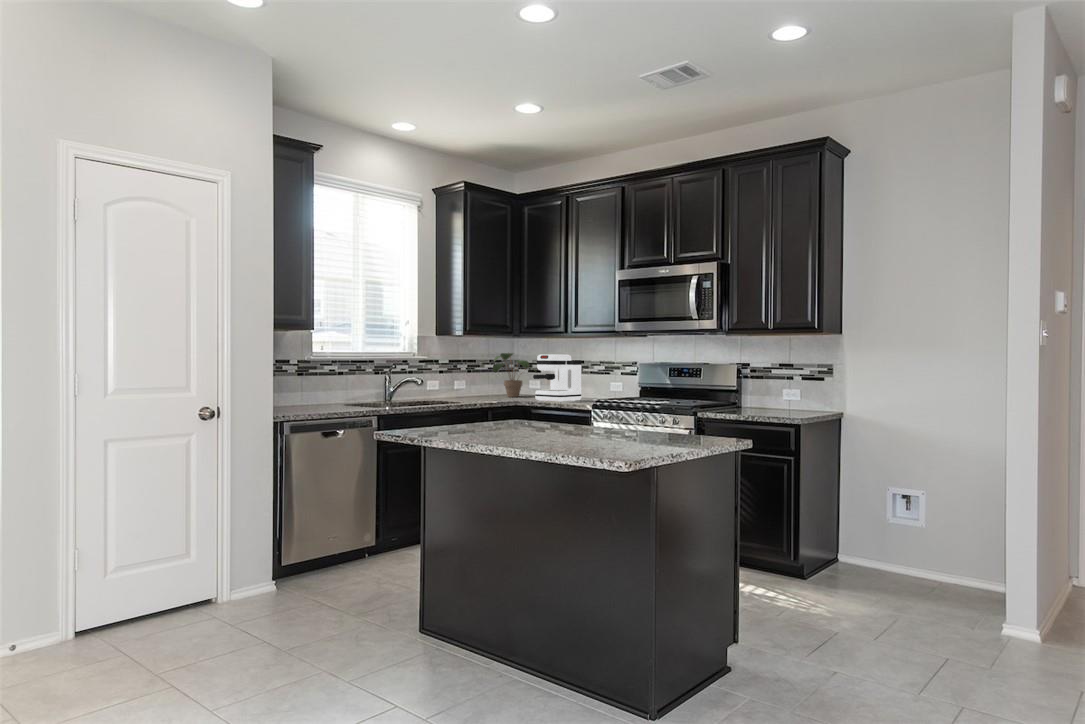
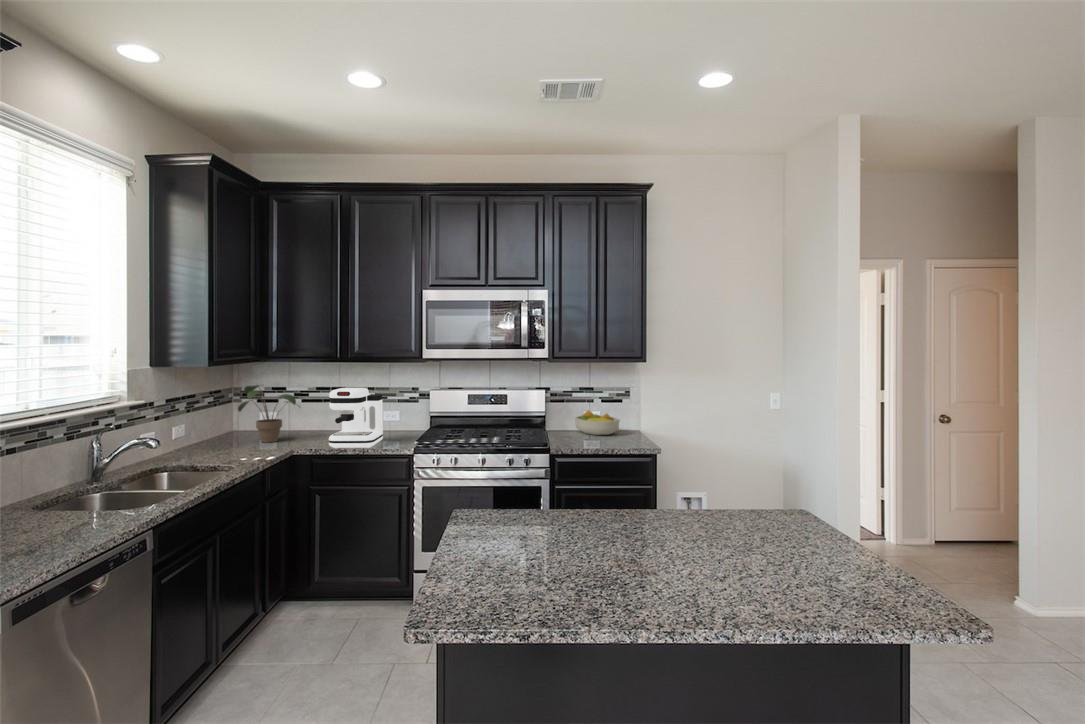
fruit bowl: none [760,386,803,410] -> present [575,411,620,435]

